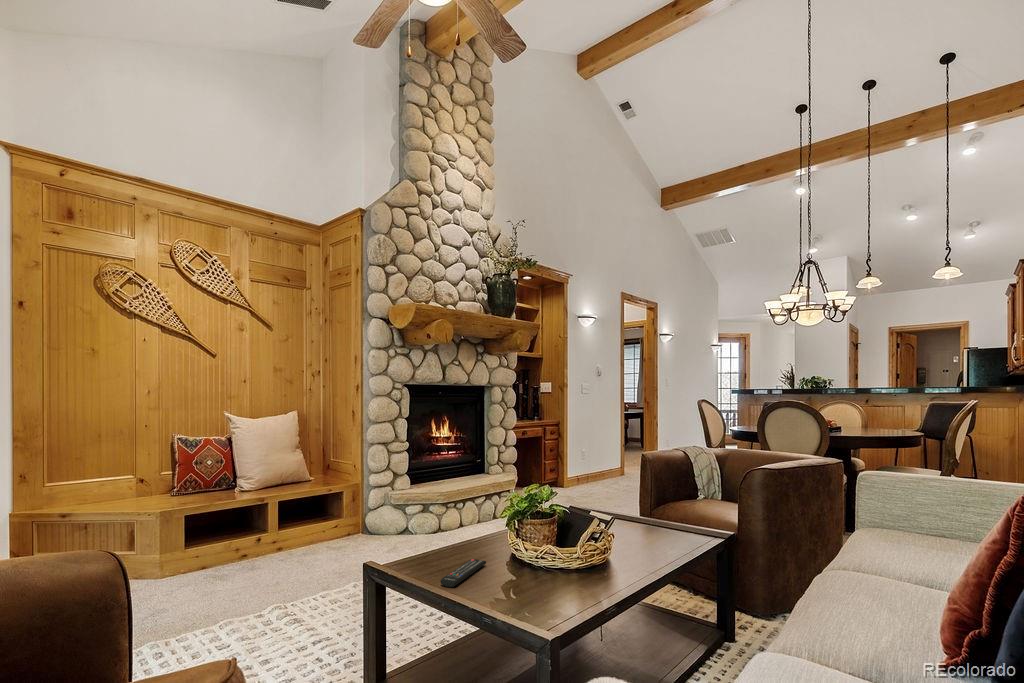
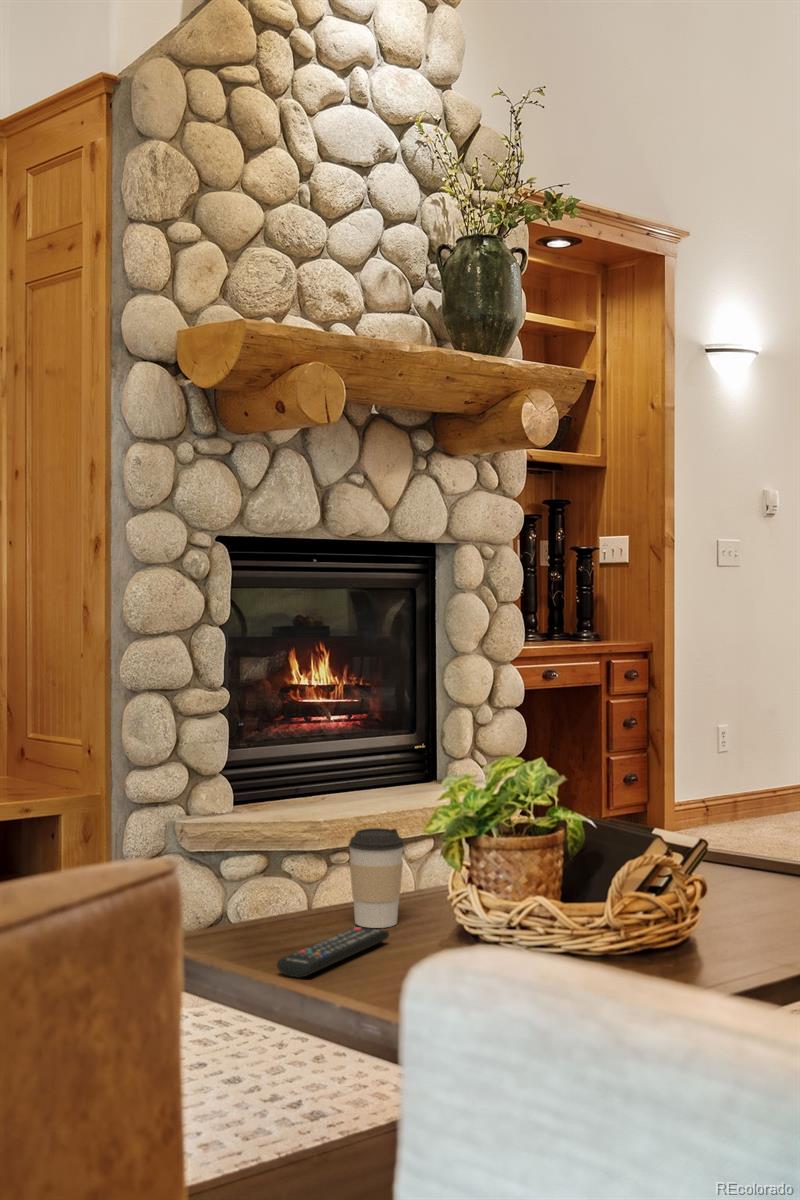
coffee cup: none [467,514,490,558] -> present [348,828,404,928]

